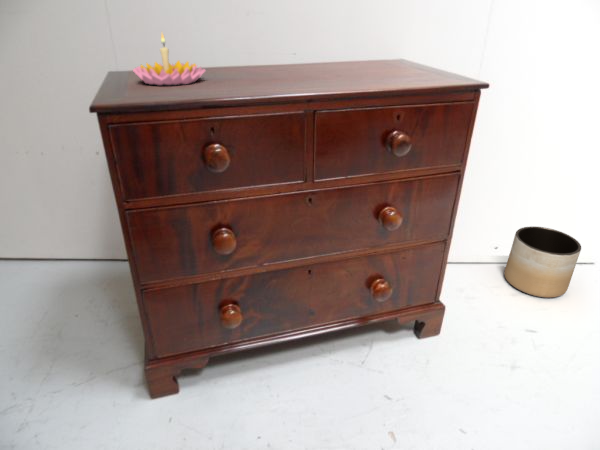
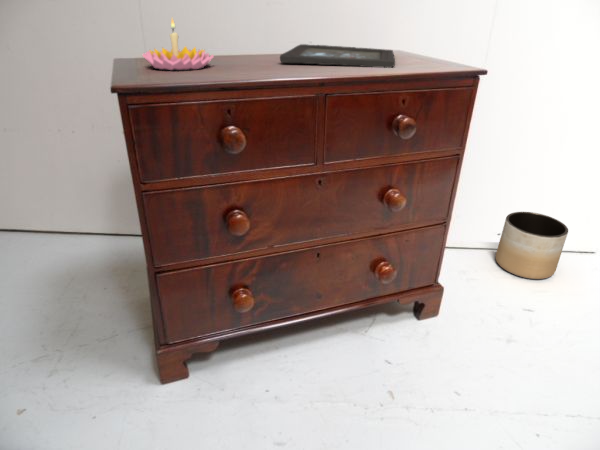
tray: none [273,56,395,82] -> present [280,44,395,68]

